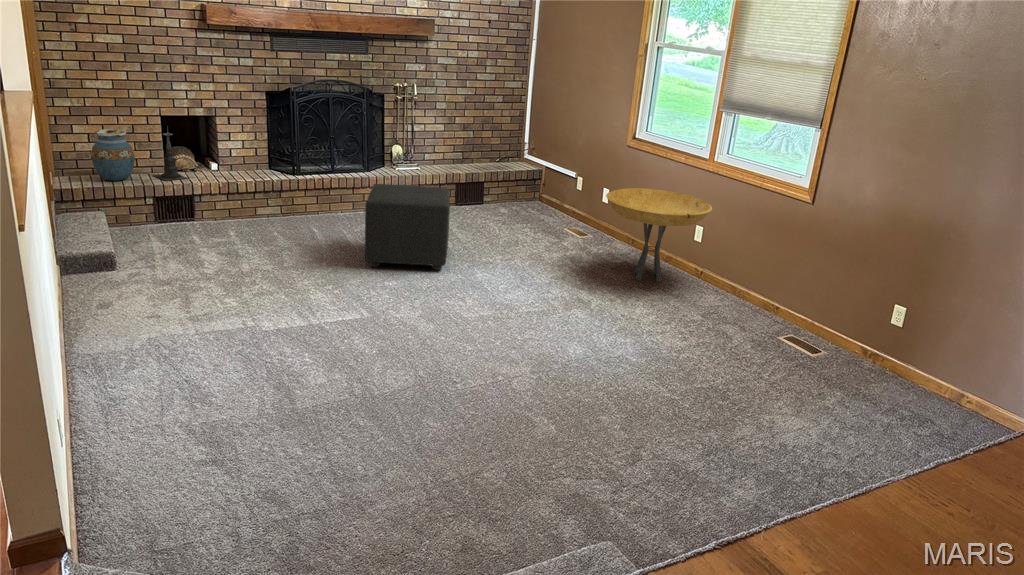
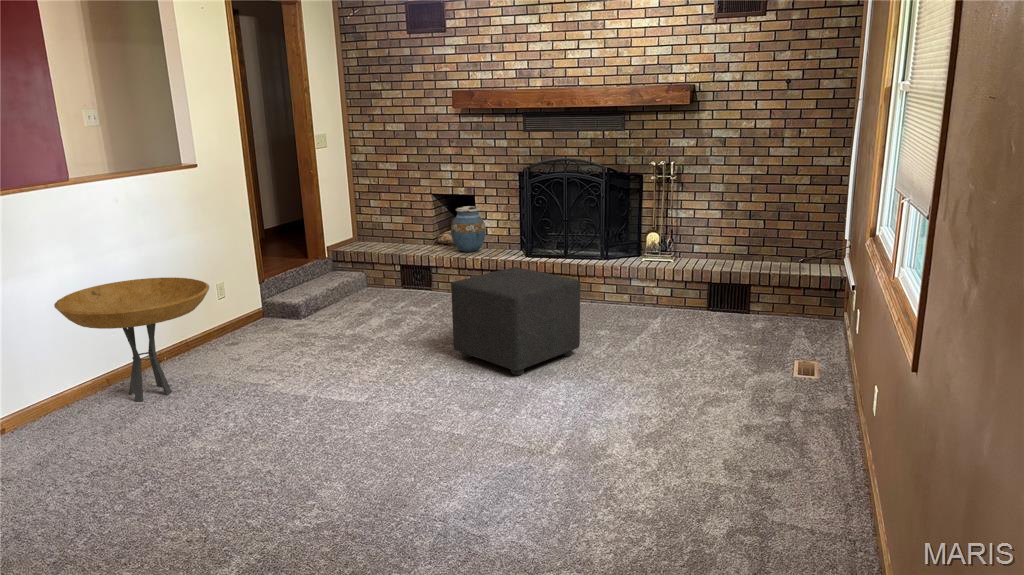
vase: present [91,129,135,181] -> present [451,206,486,252]
candle holder: present [154,130,186,181] -> none [412,202,436,250]
side table: present [606,188,712,282] -> present [54,278,209,402]

